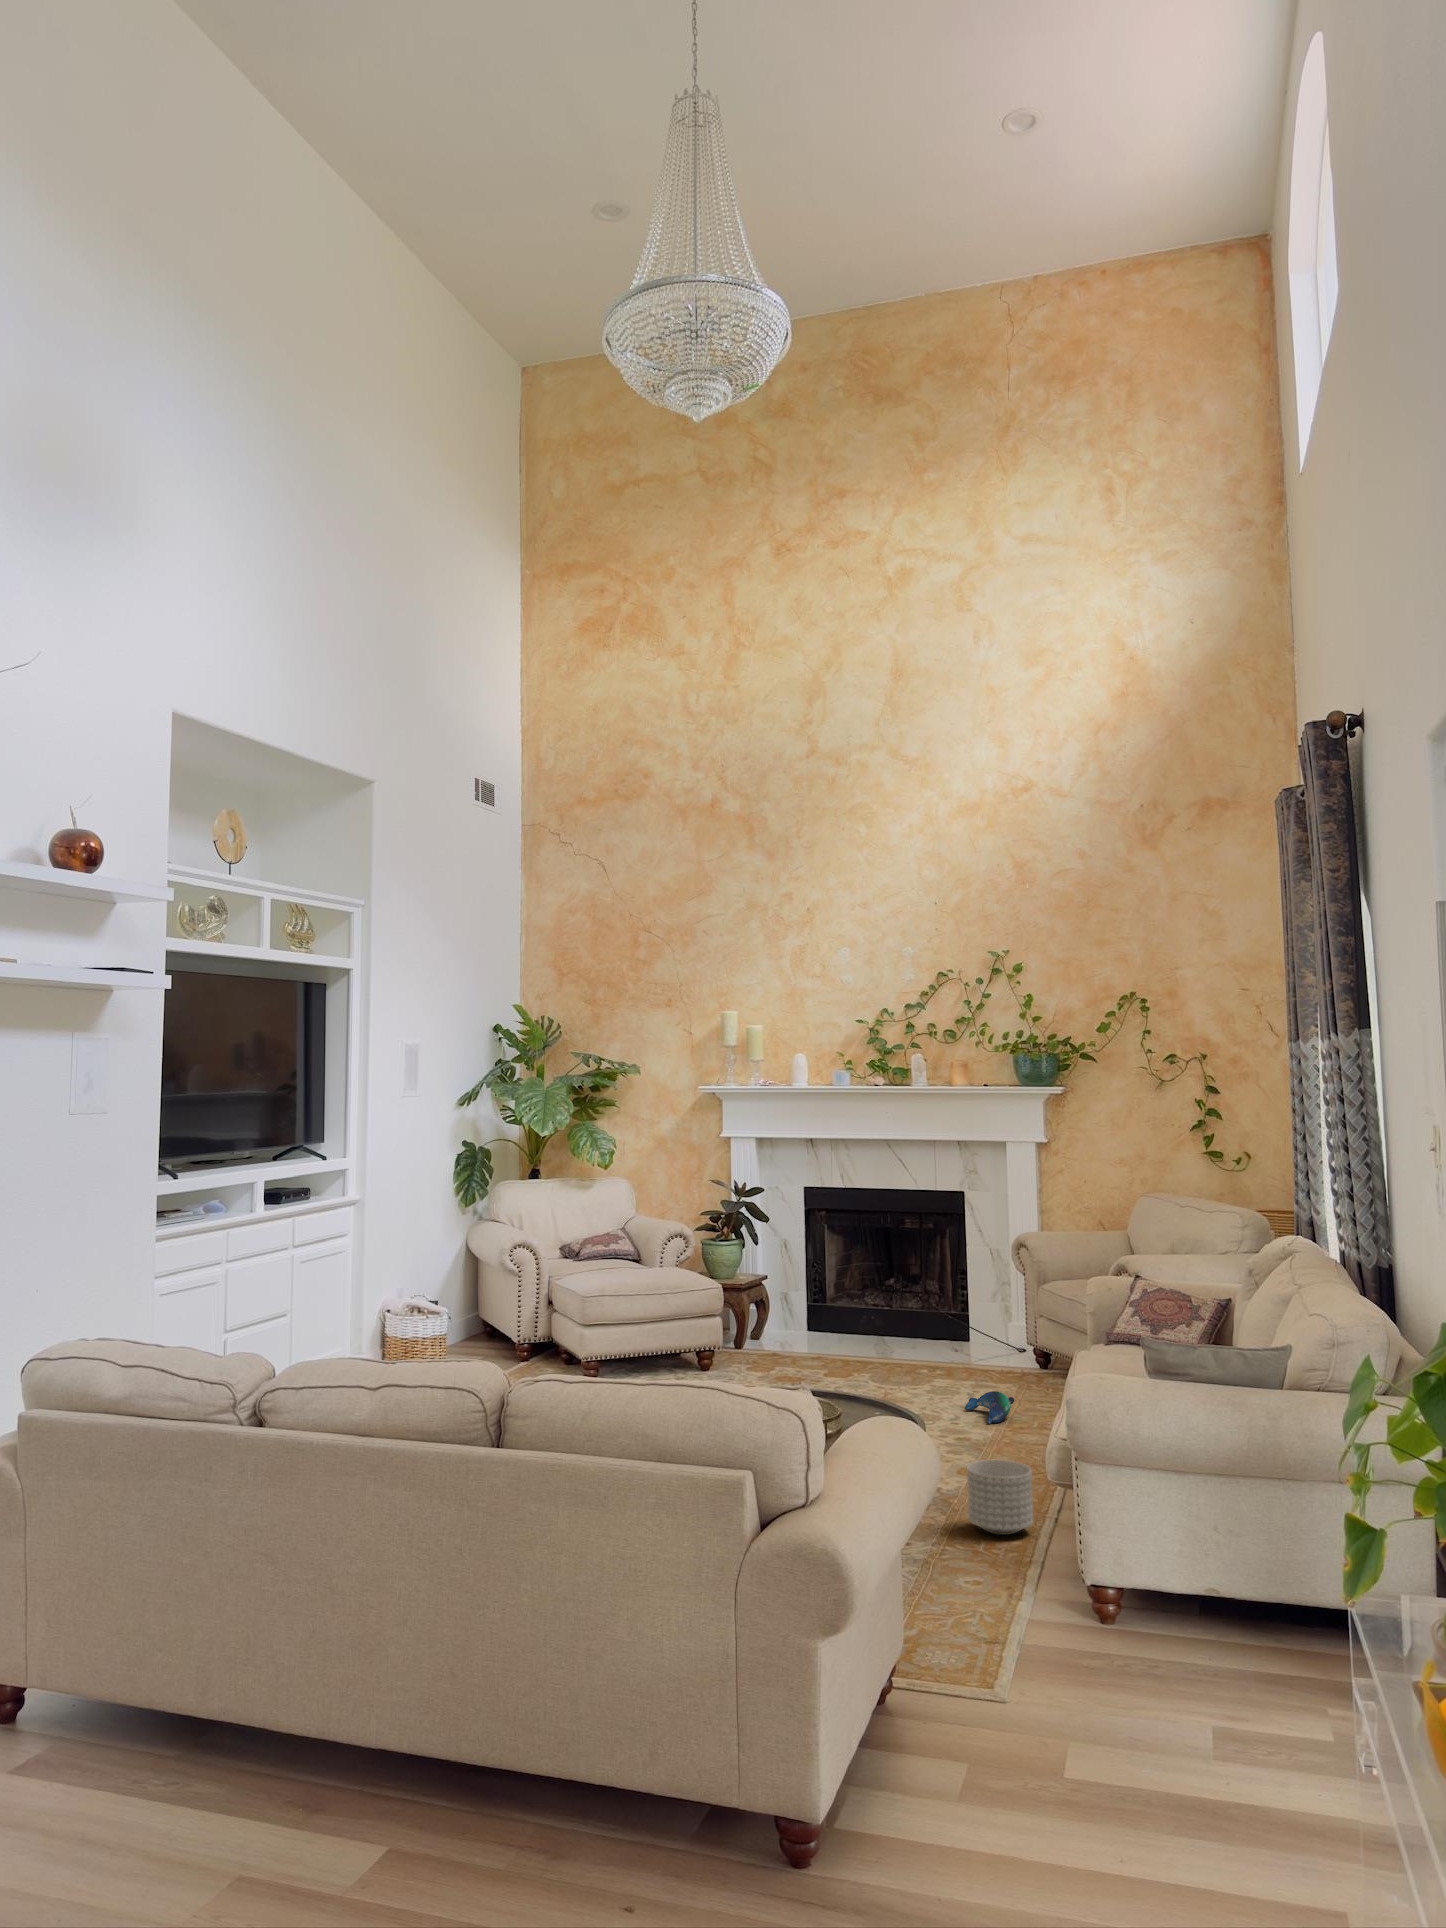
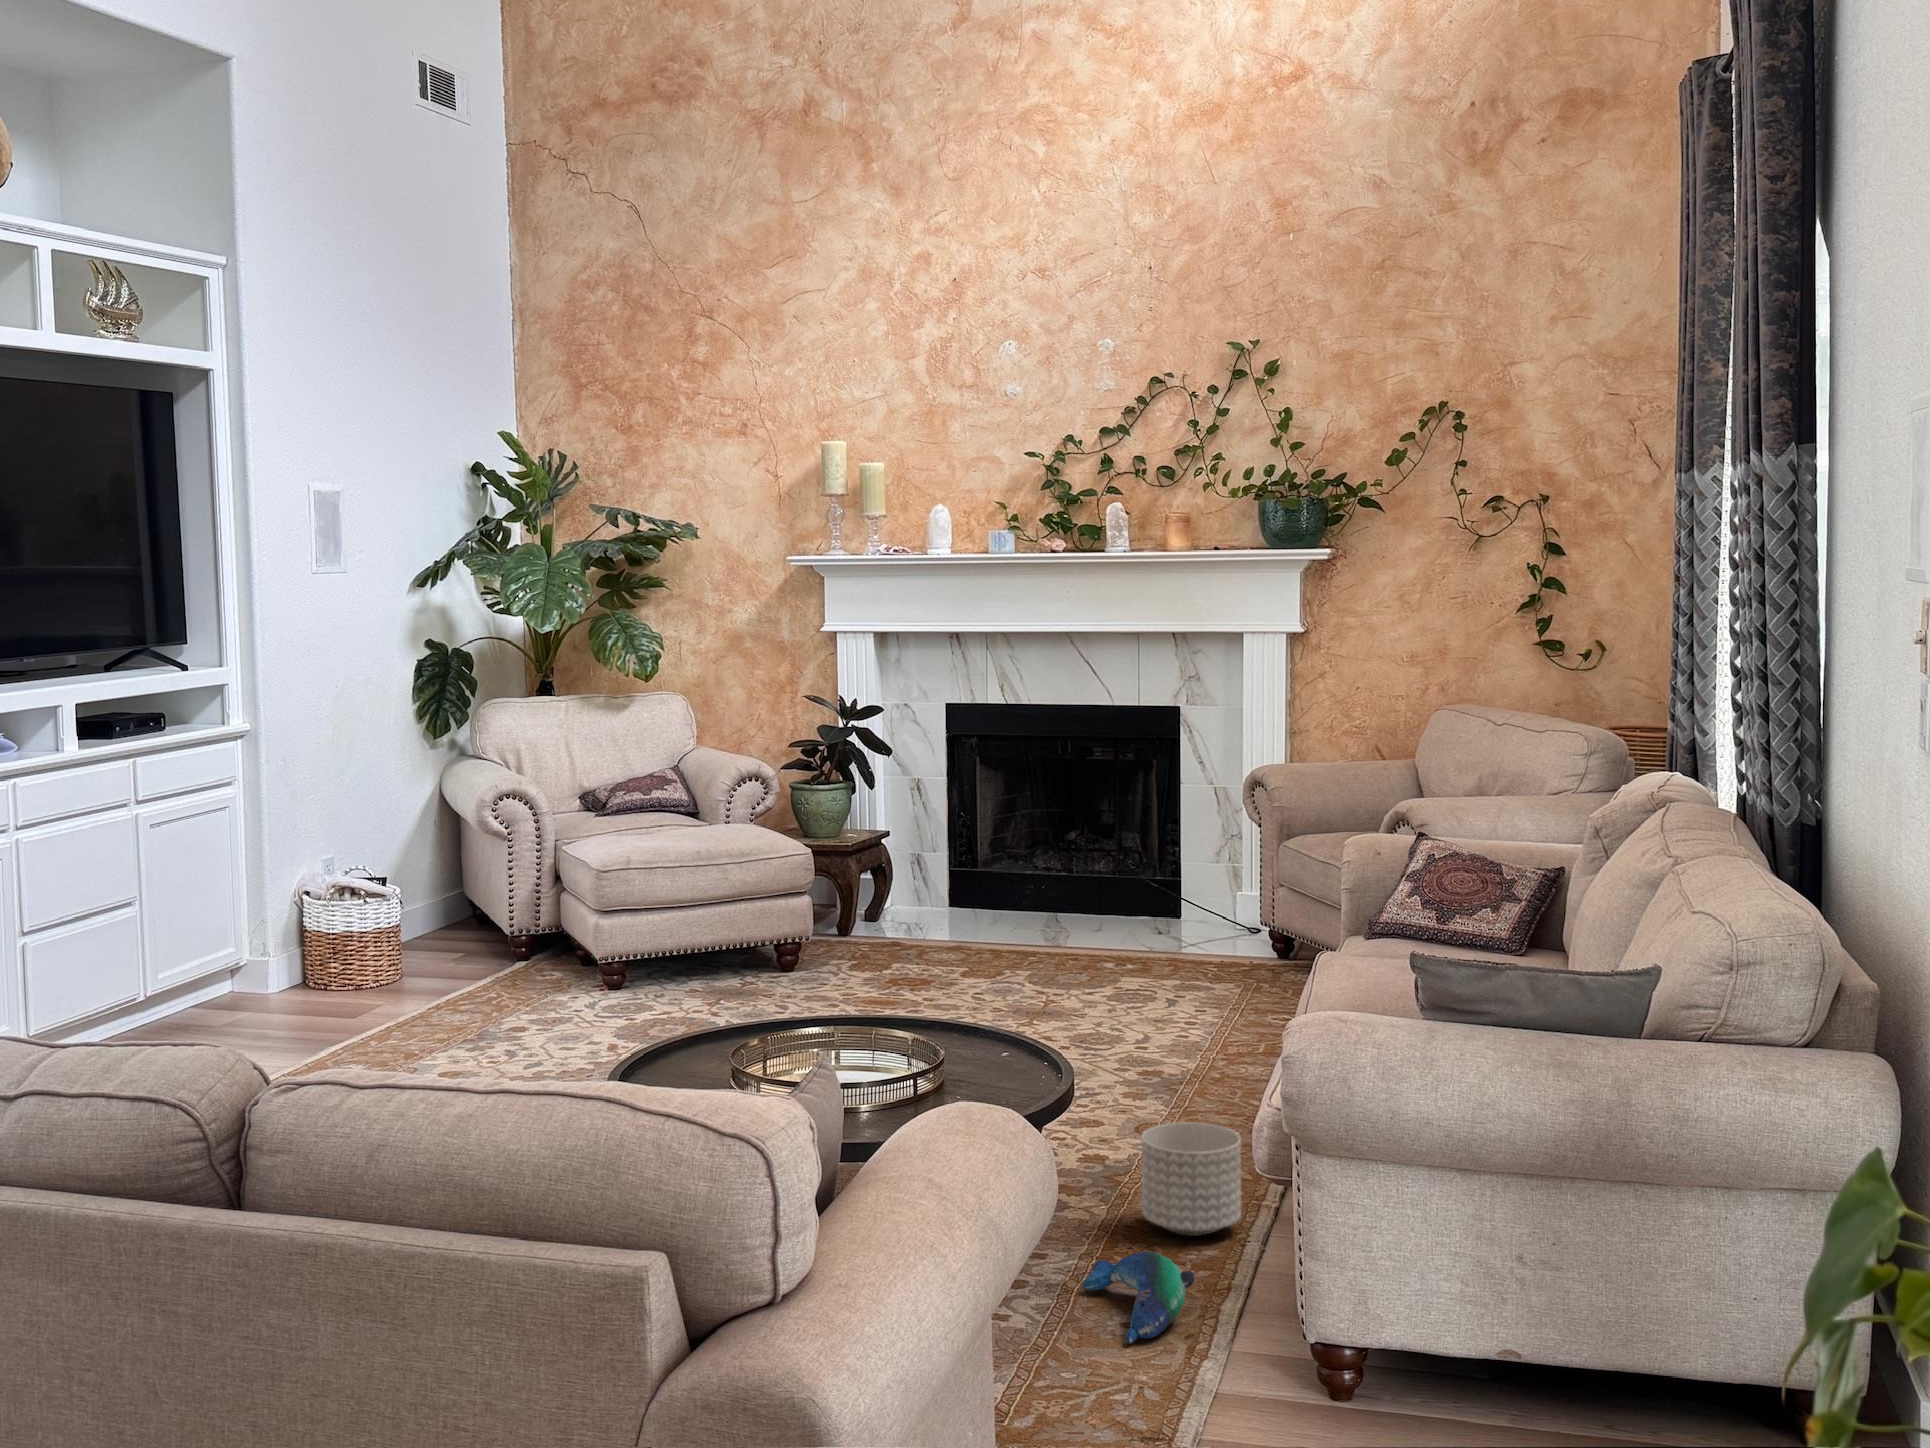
plush toy: present [965,1391,1014,1424] -> present [1082,1252,1194,1344]

